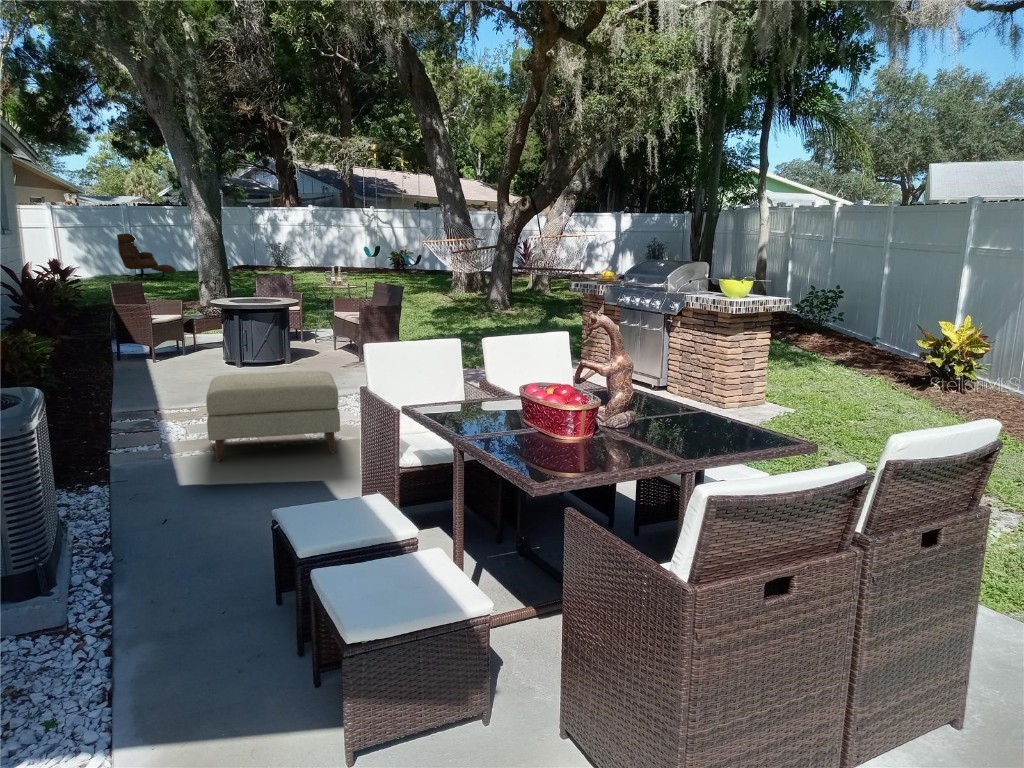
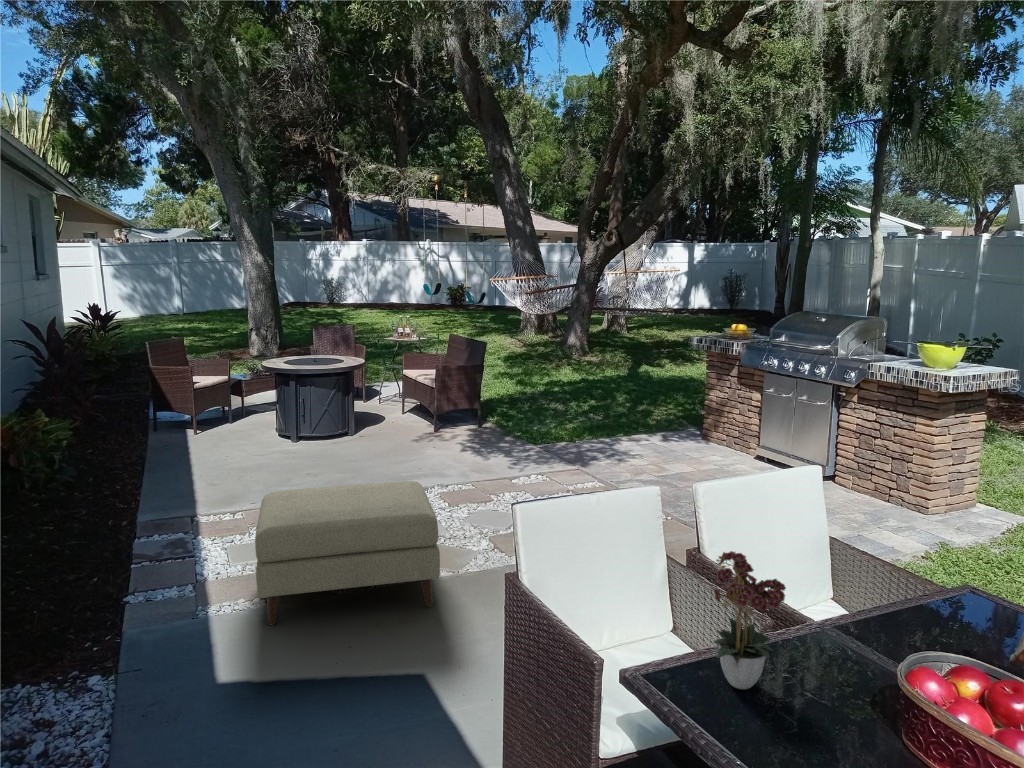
lounge chair: present [117,233,176,280] -> none [167,271,227,319]
flower arrangement: none [449,340,499,420] -> present [713,551,786,689]

